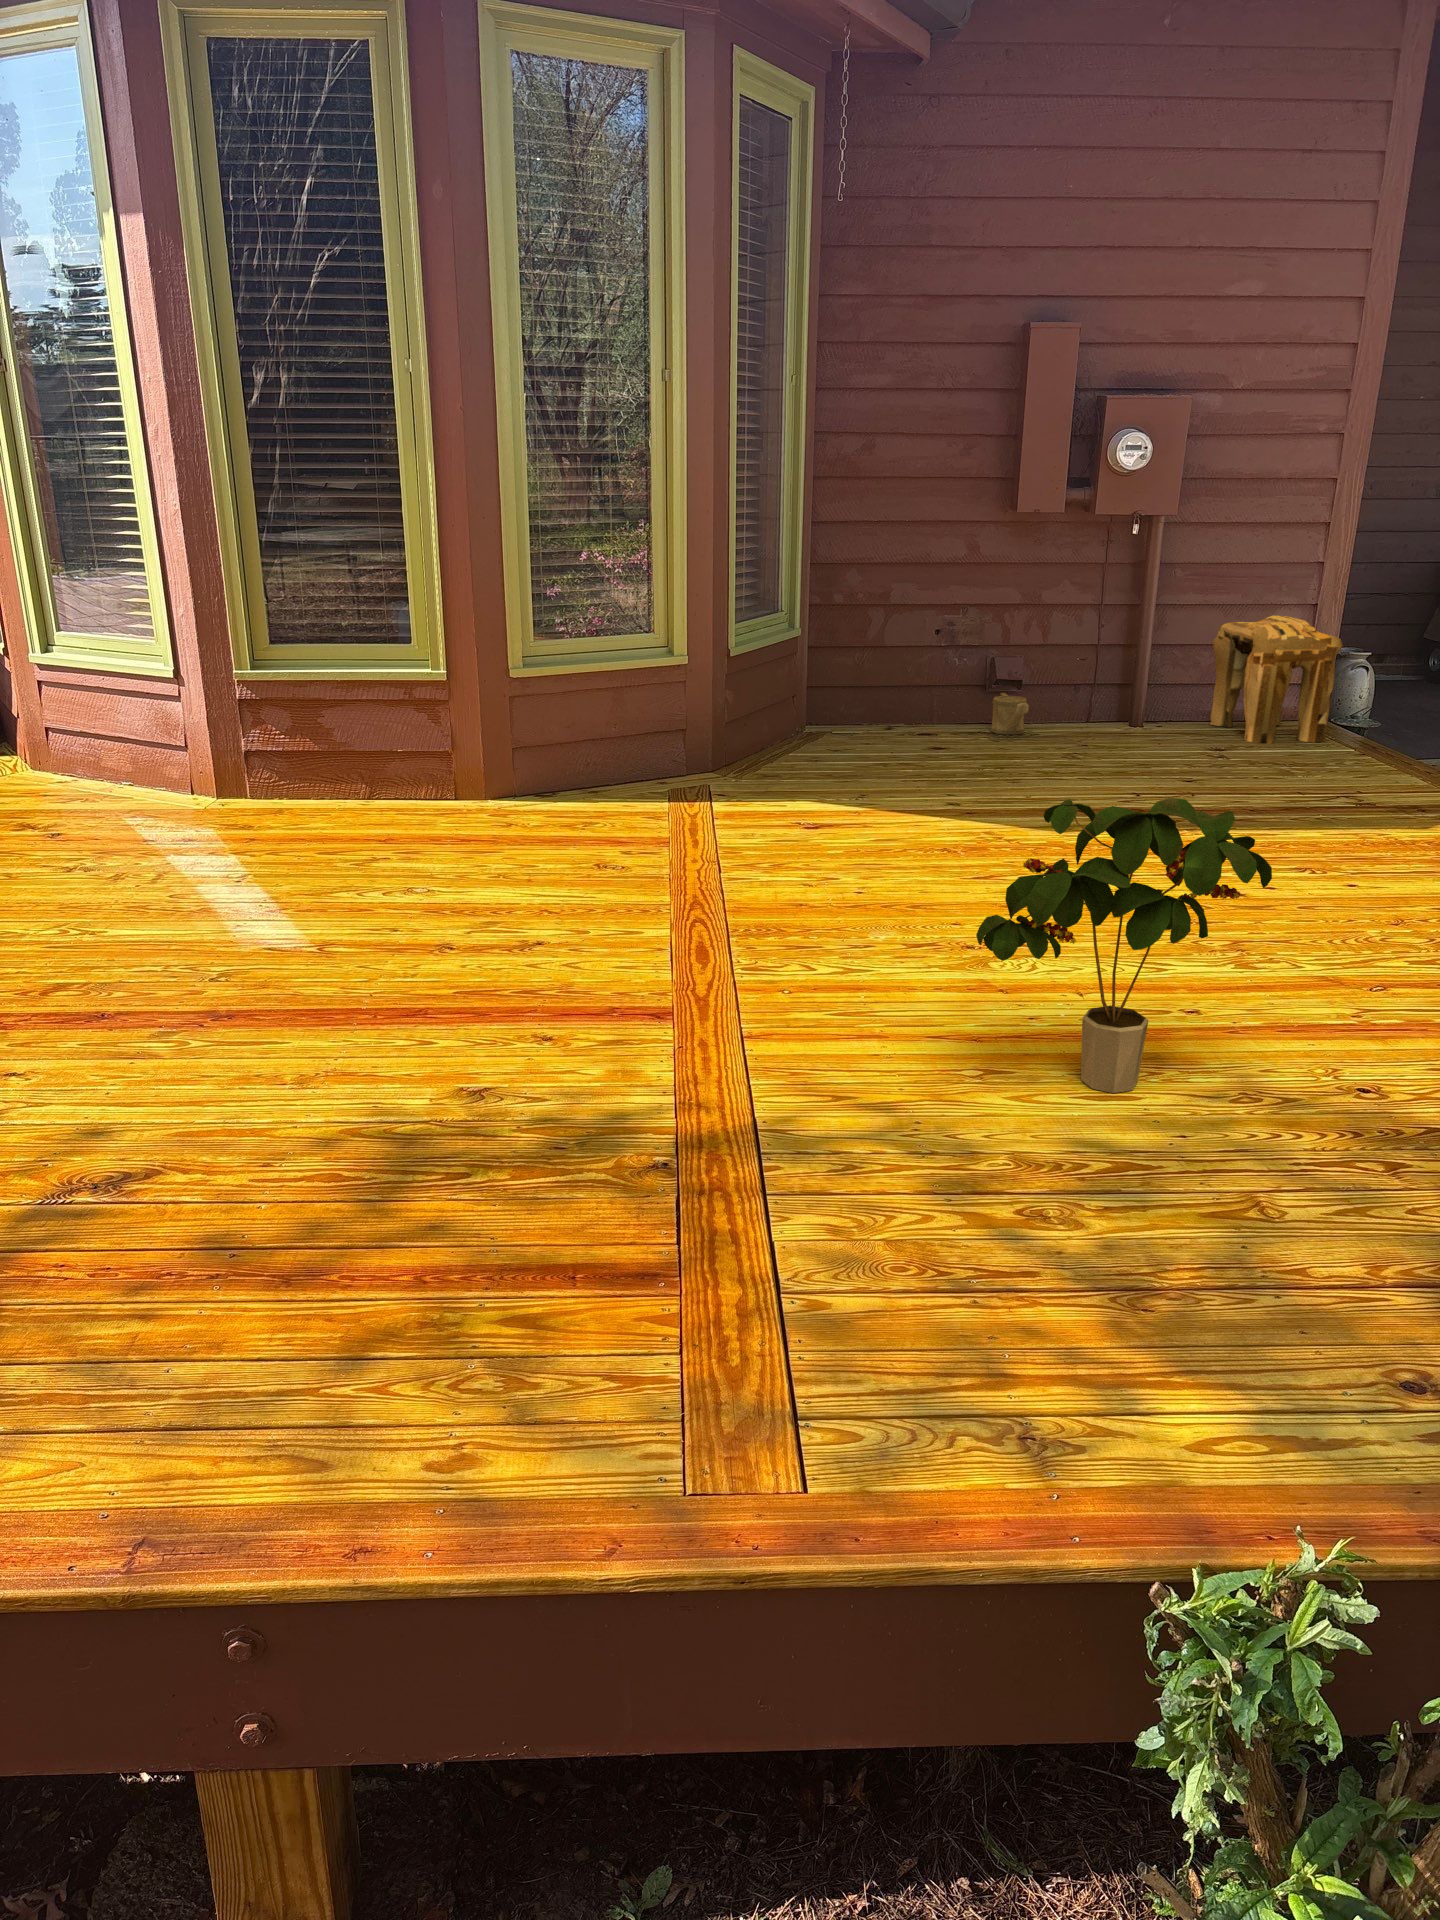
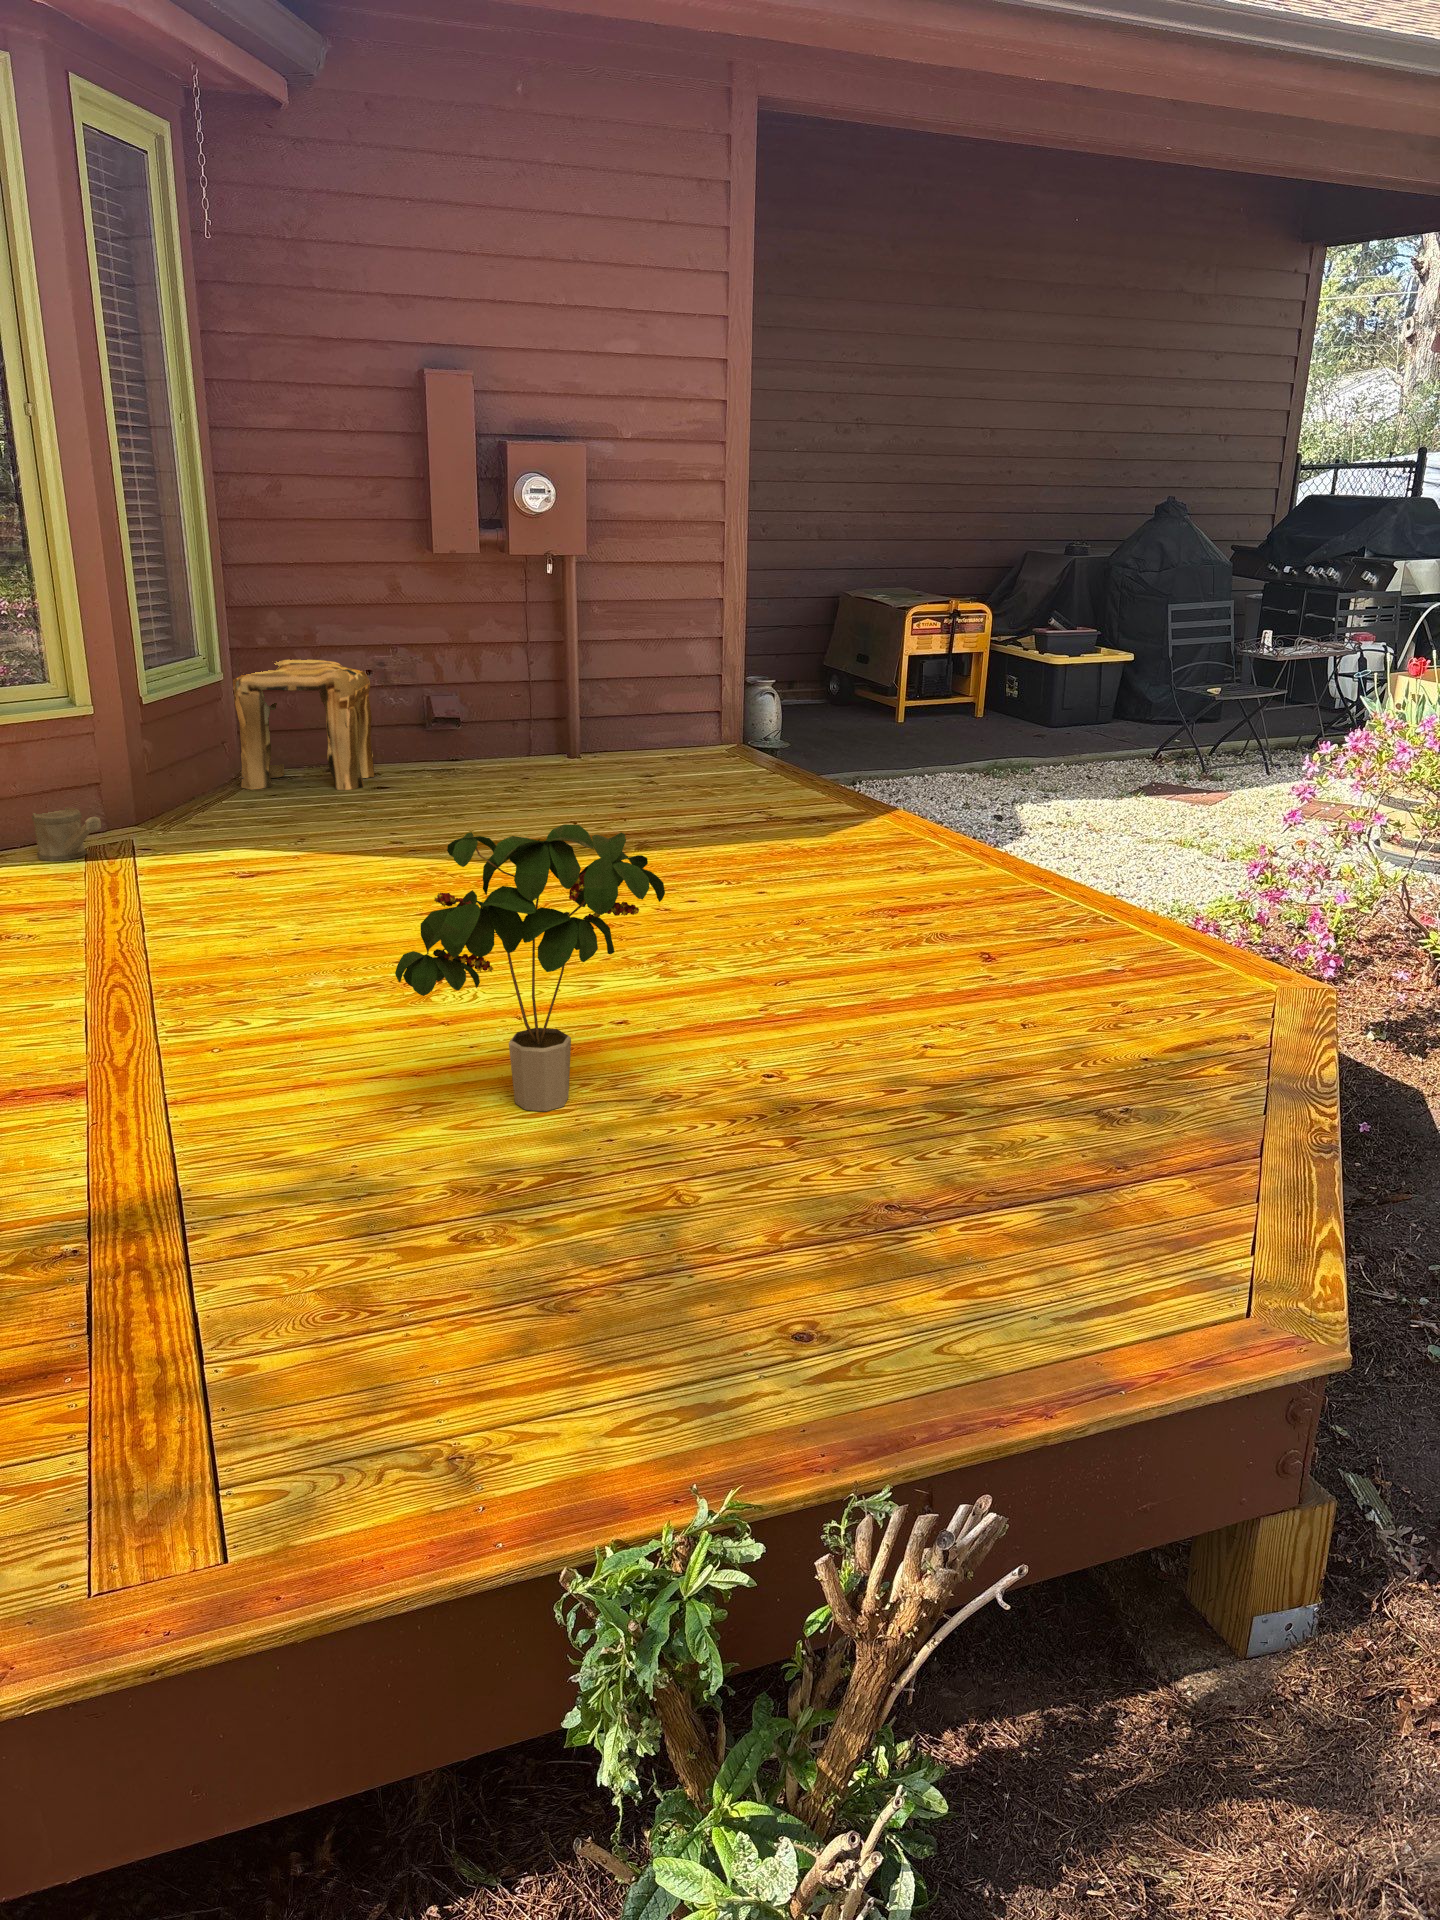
stool: present [1210,615,1343,744] -> present [233,659,374,790]
watering can: present [991,693,1029,734] -> present [32,808,101,861]

